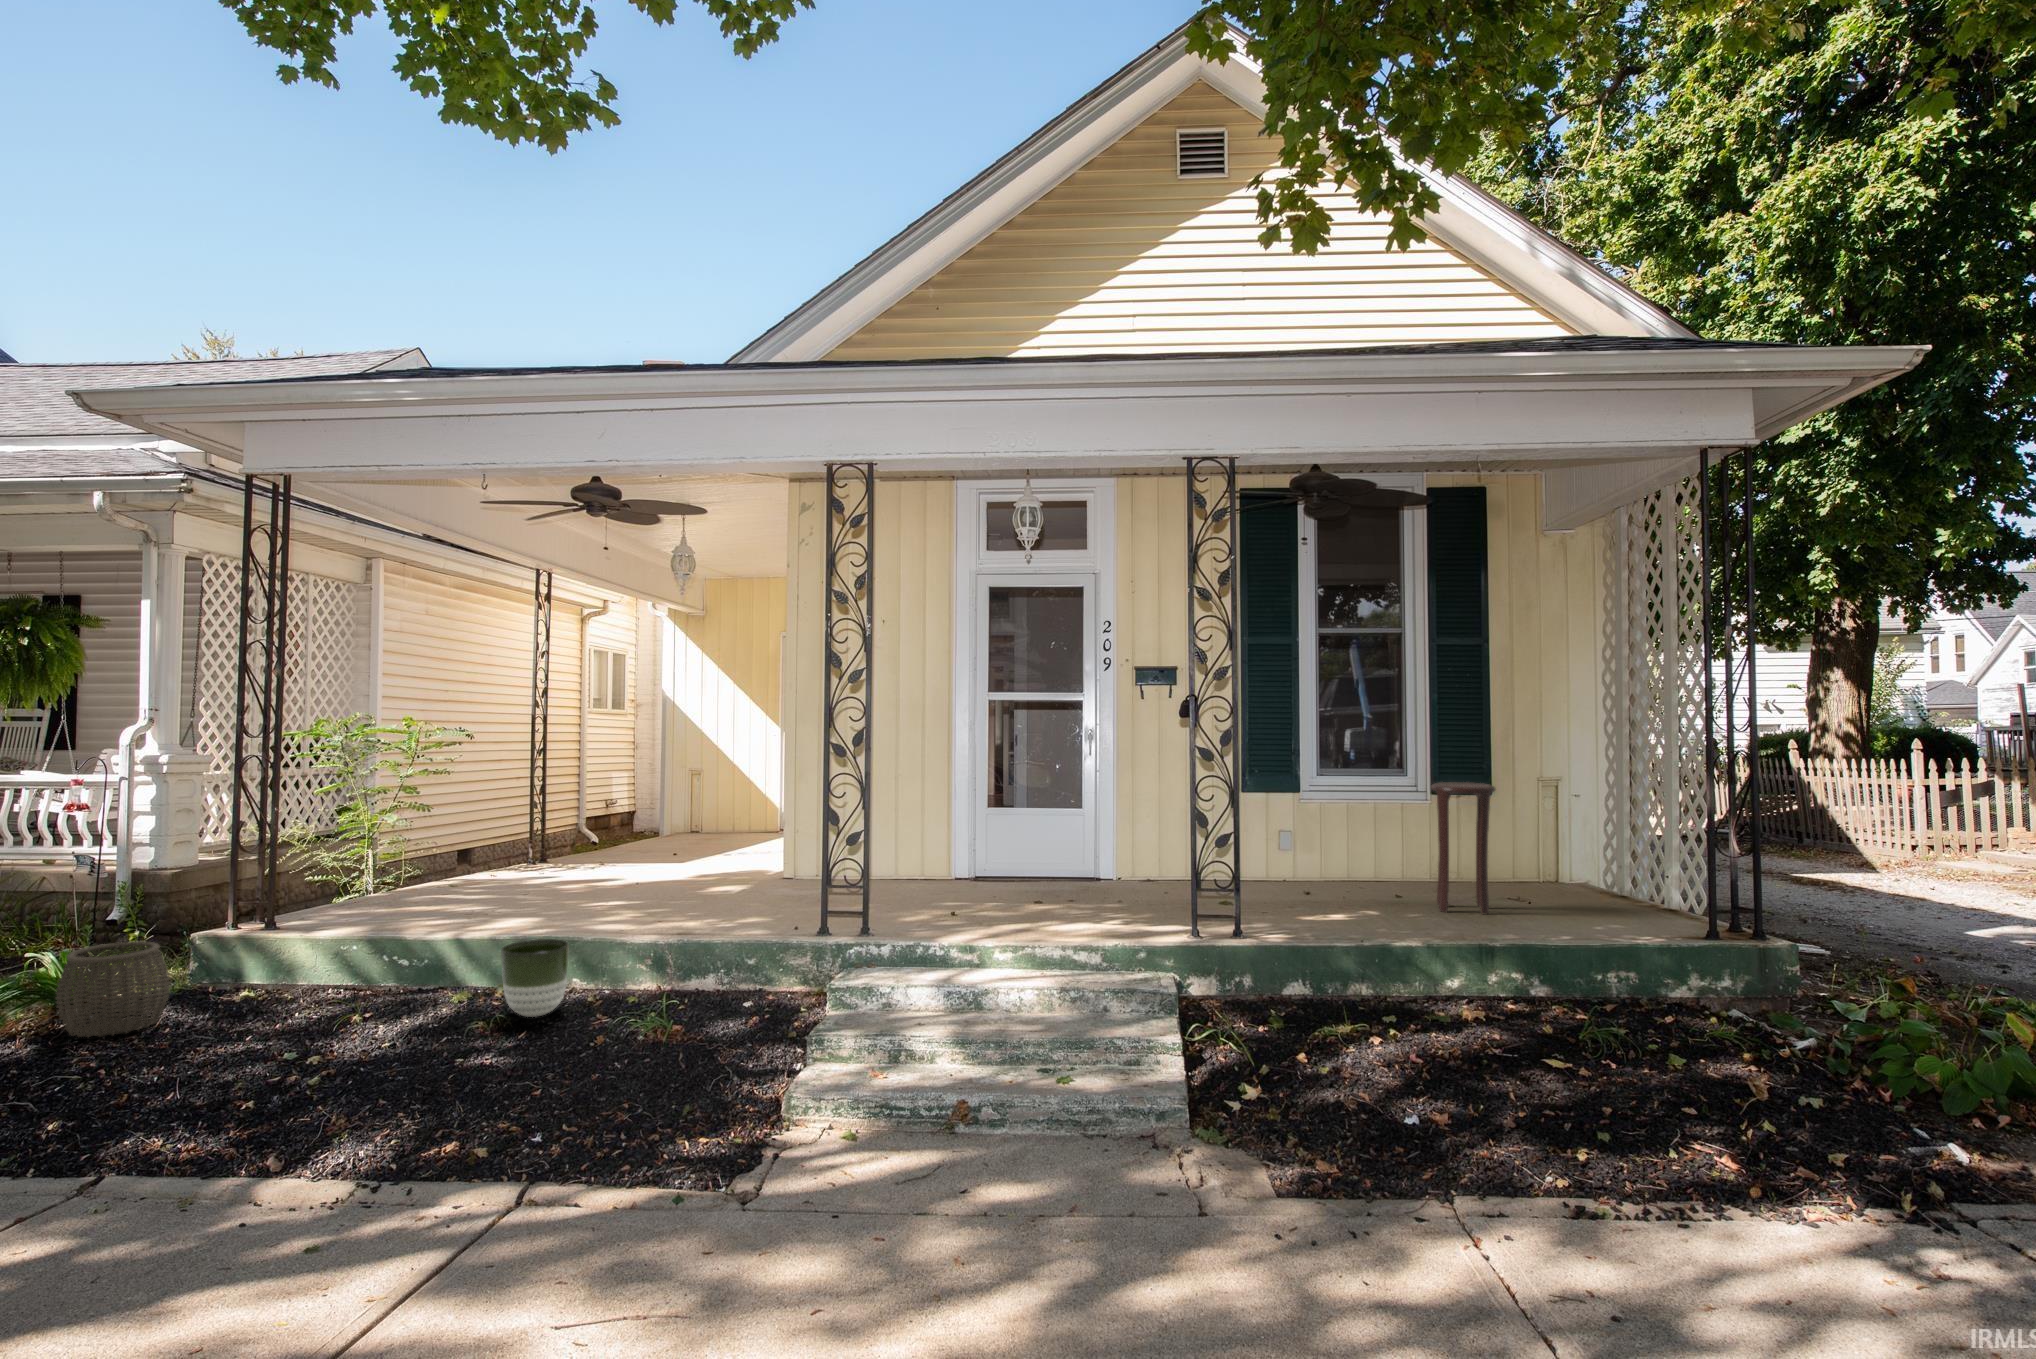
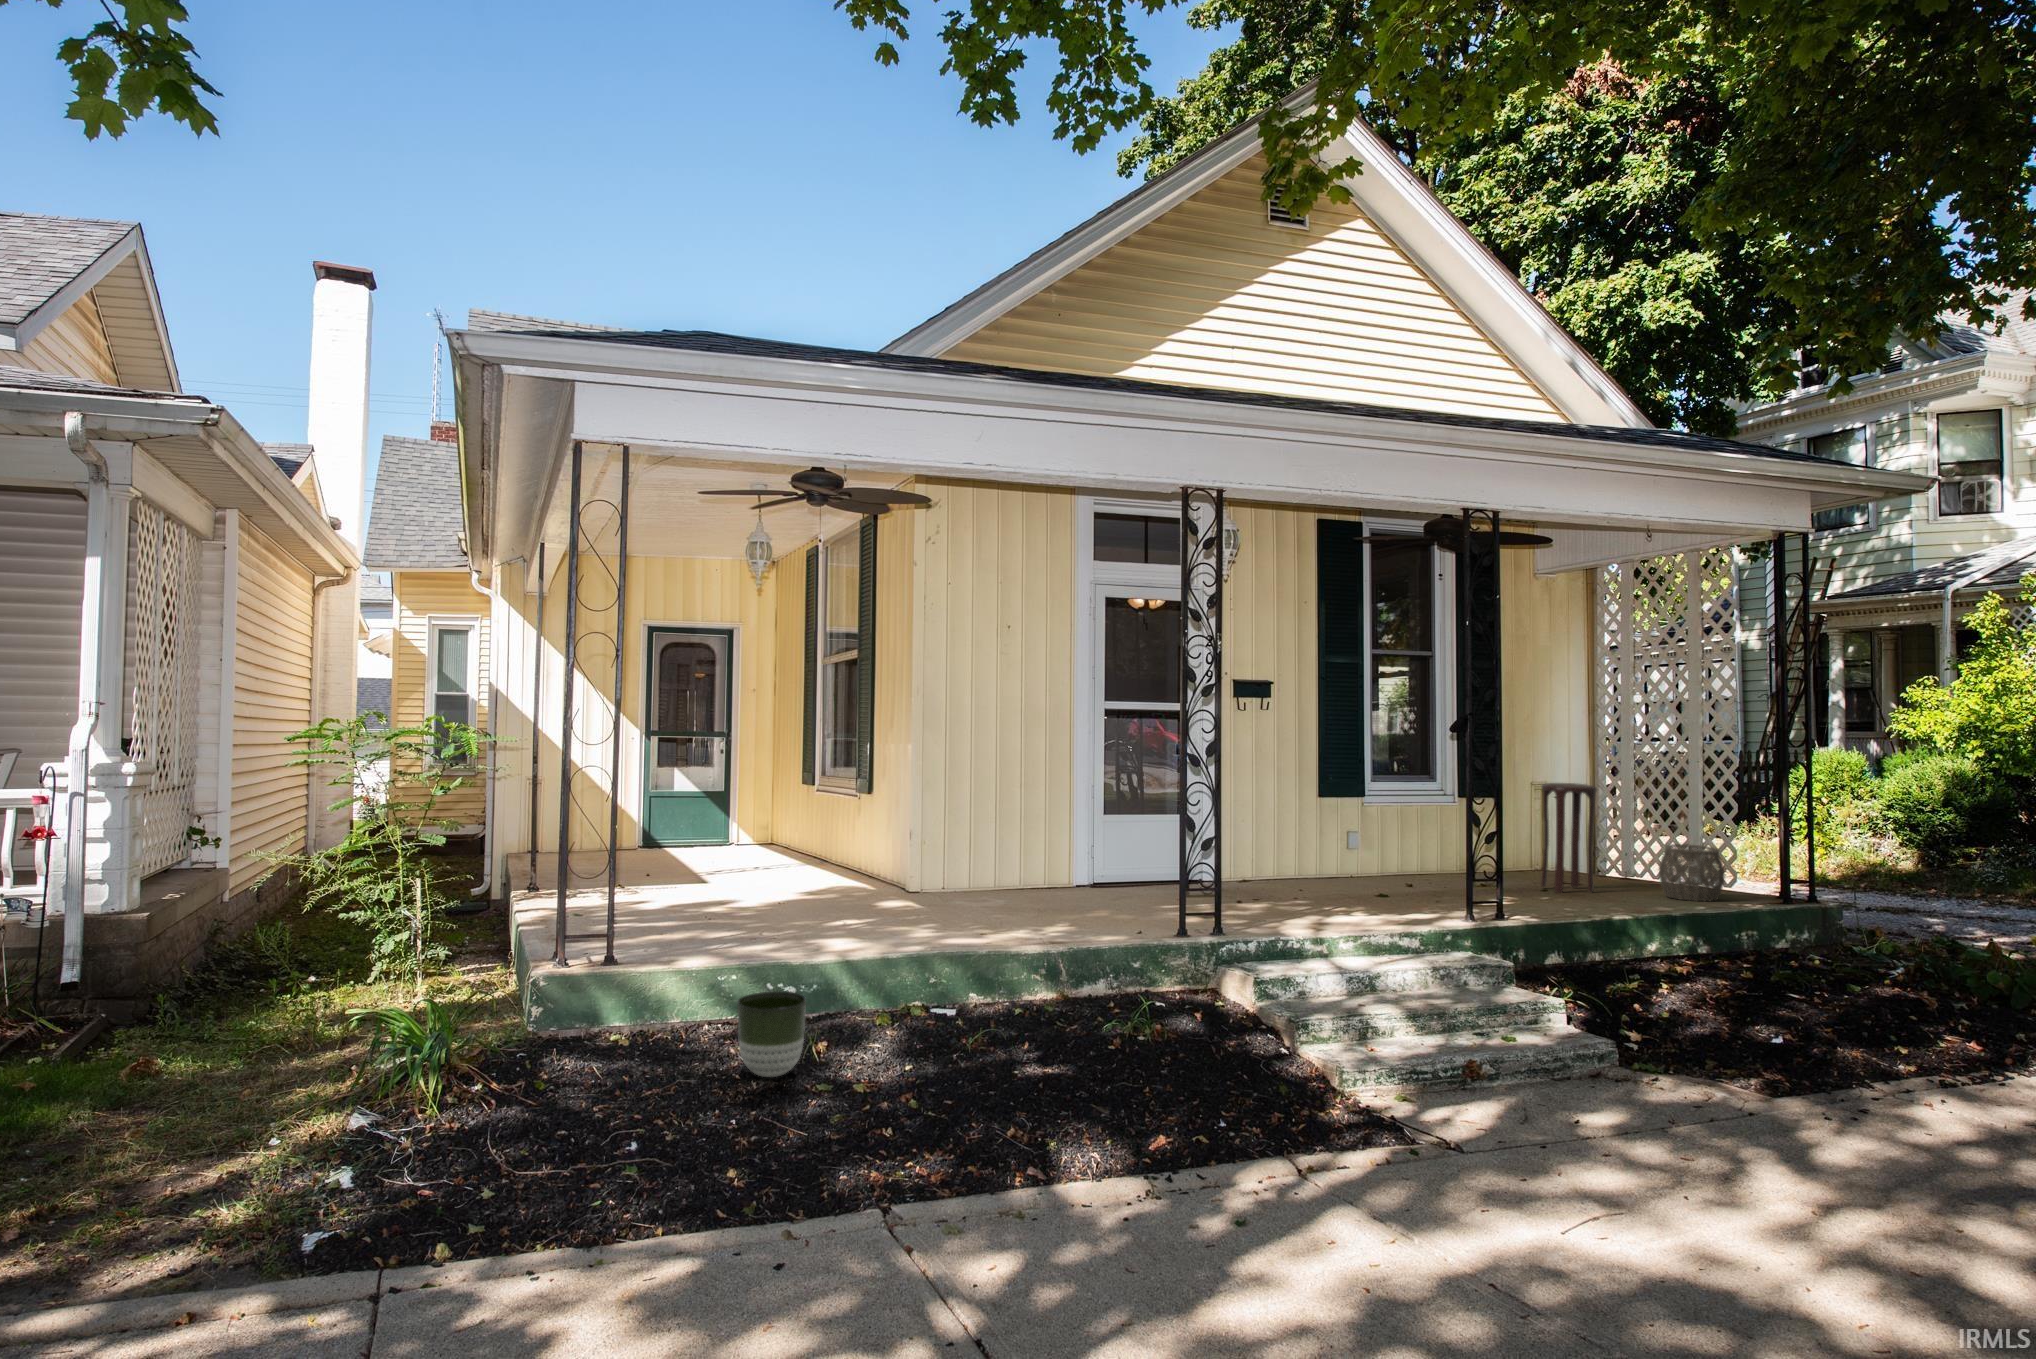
planter: present [501,939,569,1017] -> present [737,991,806,1077]
woven basket: present [56,941,170,1037] -> present [1659,844,1725,901]

